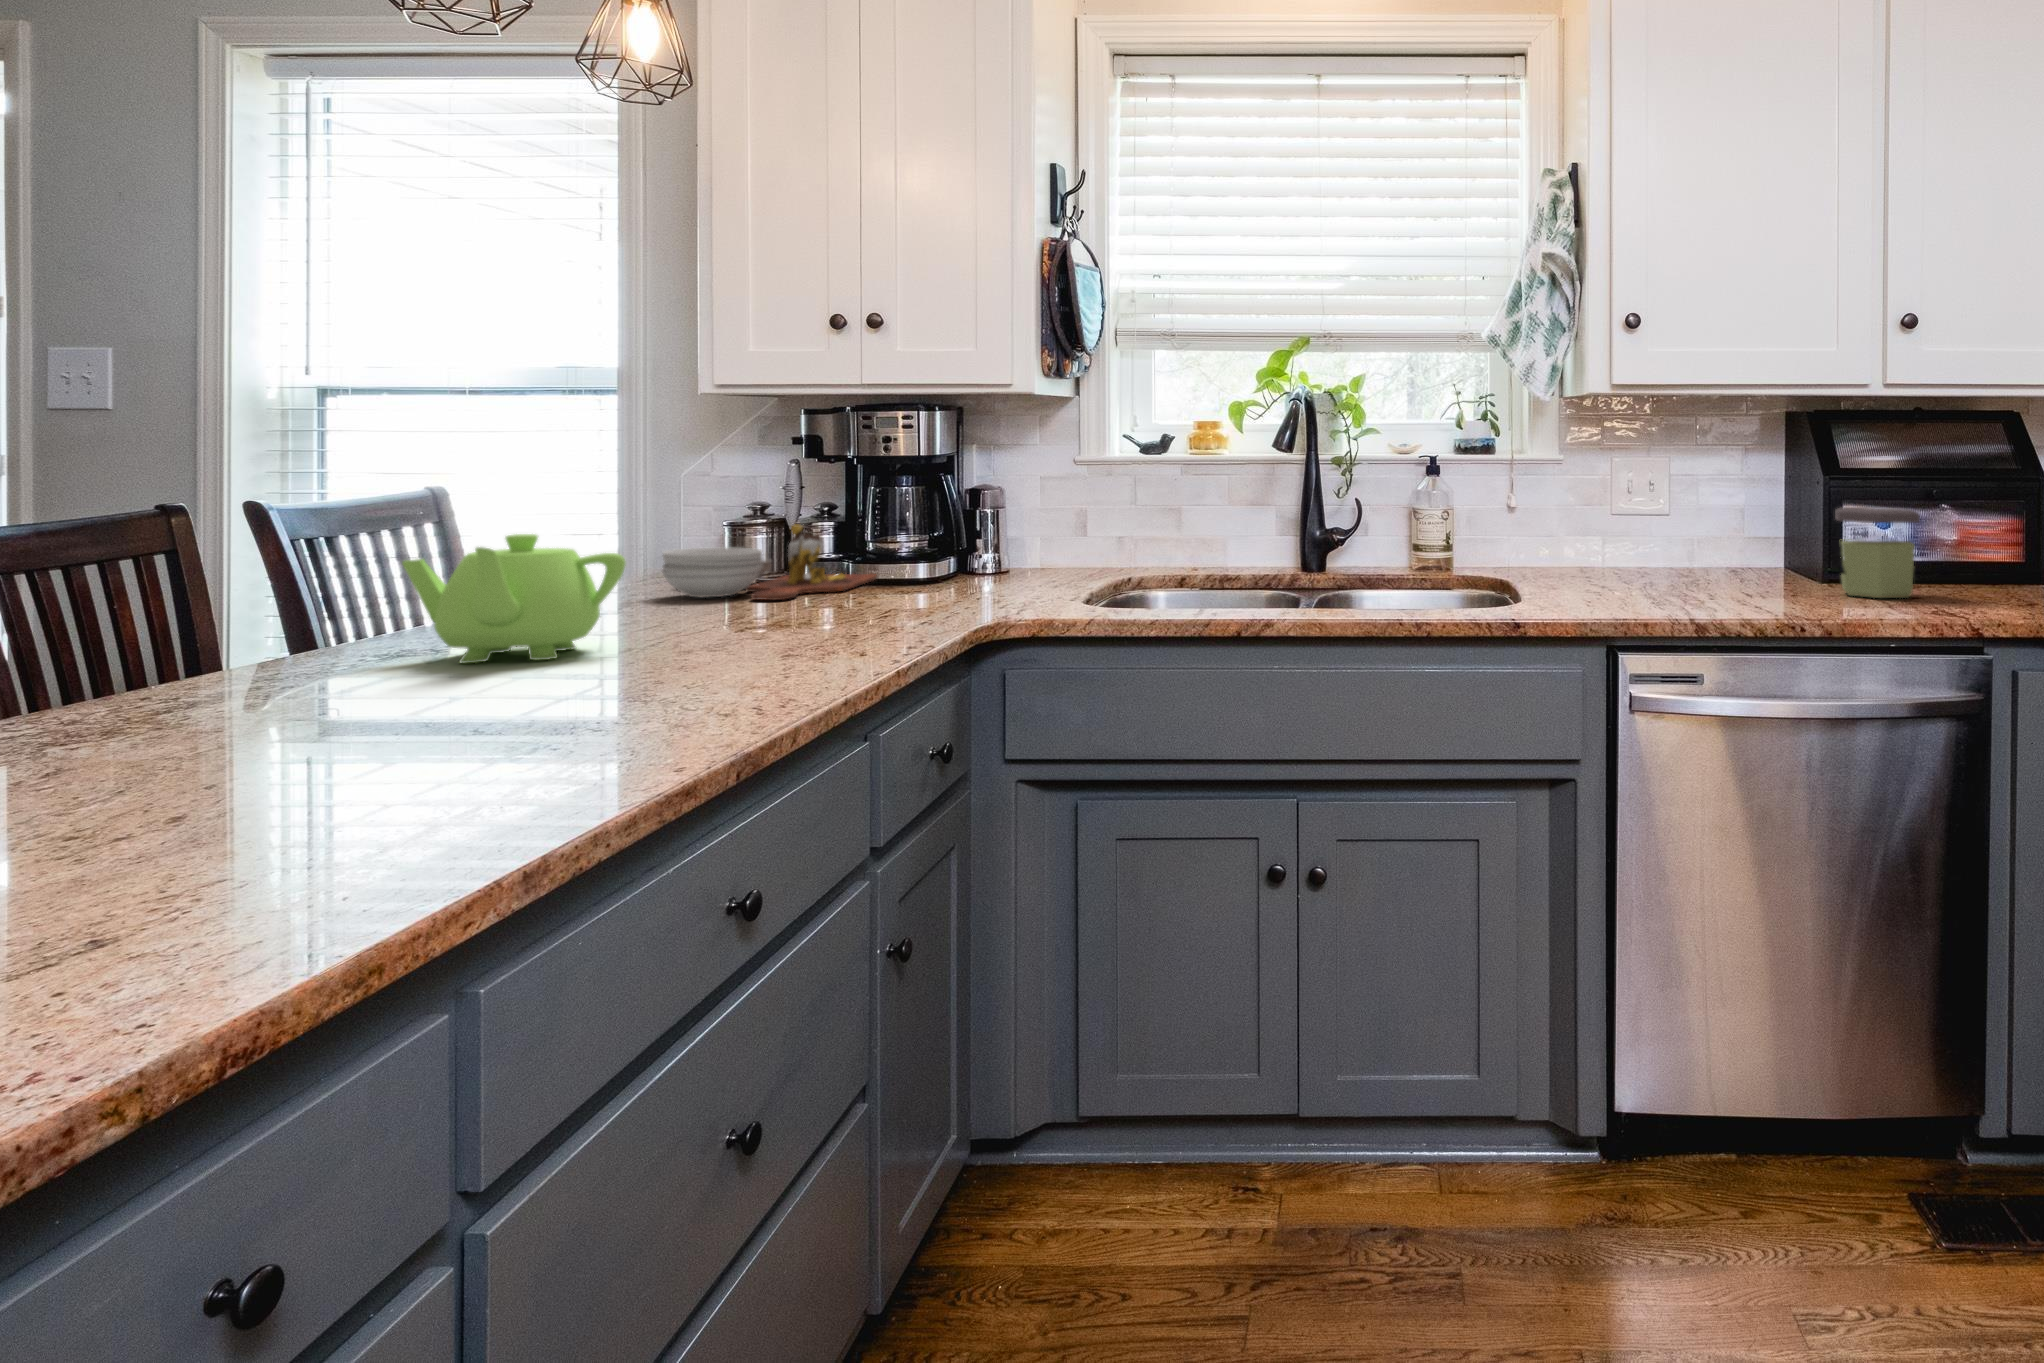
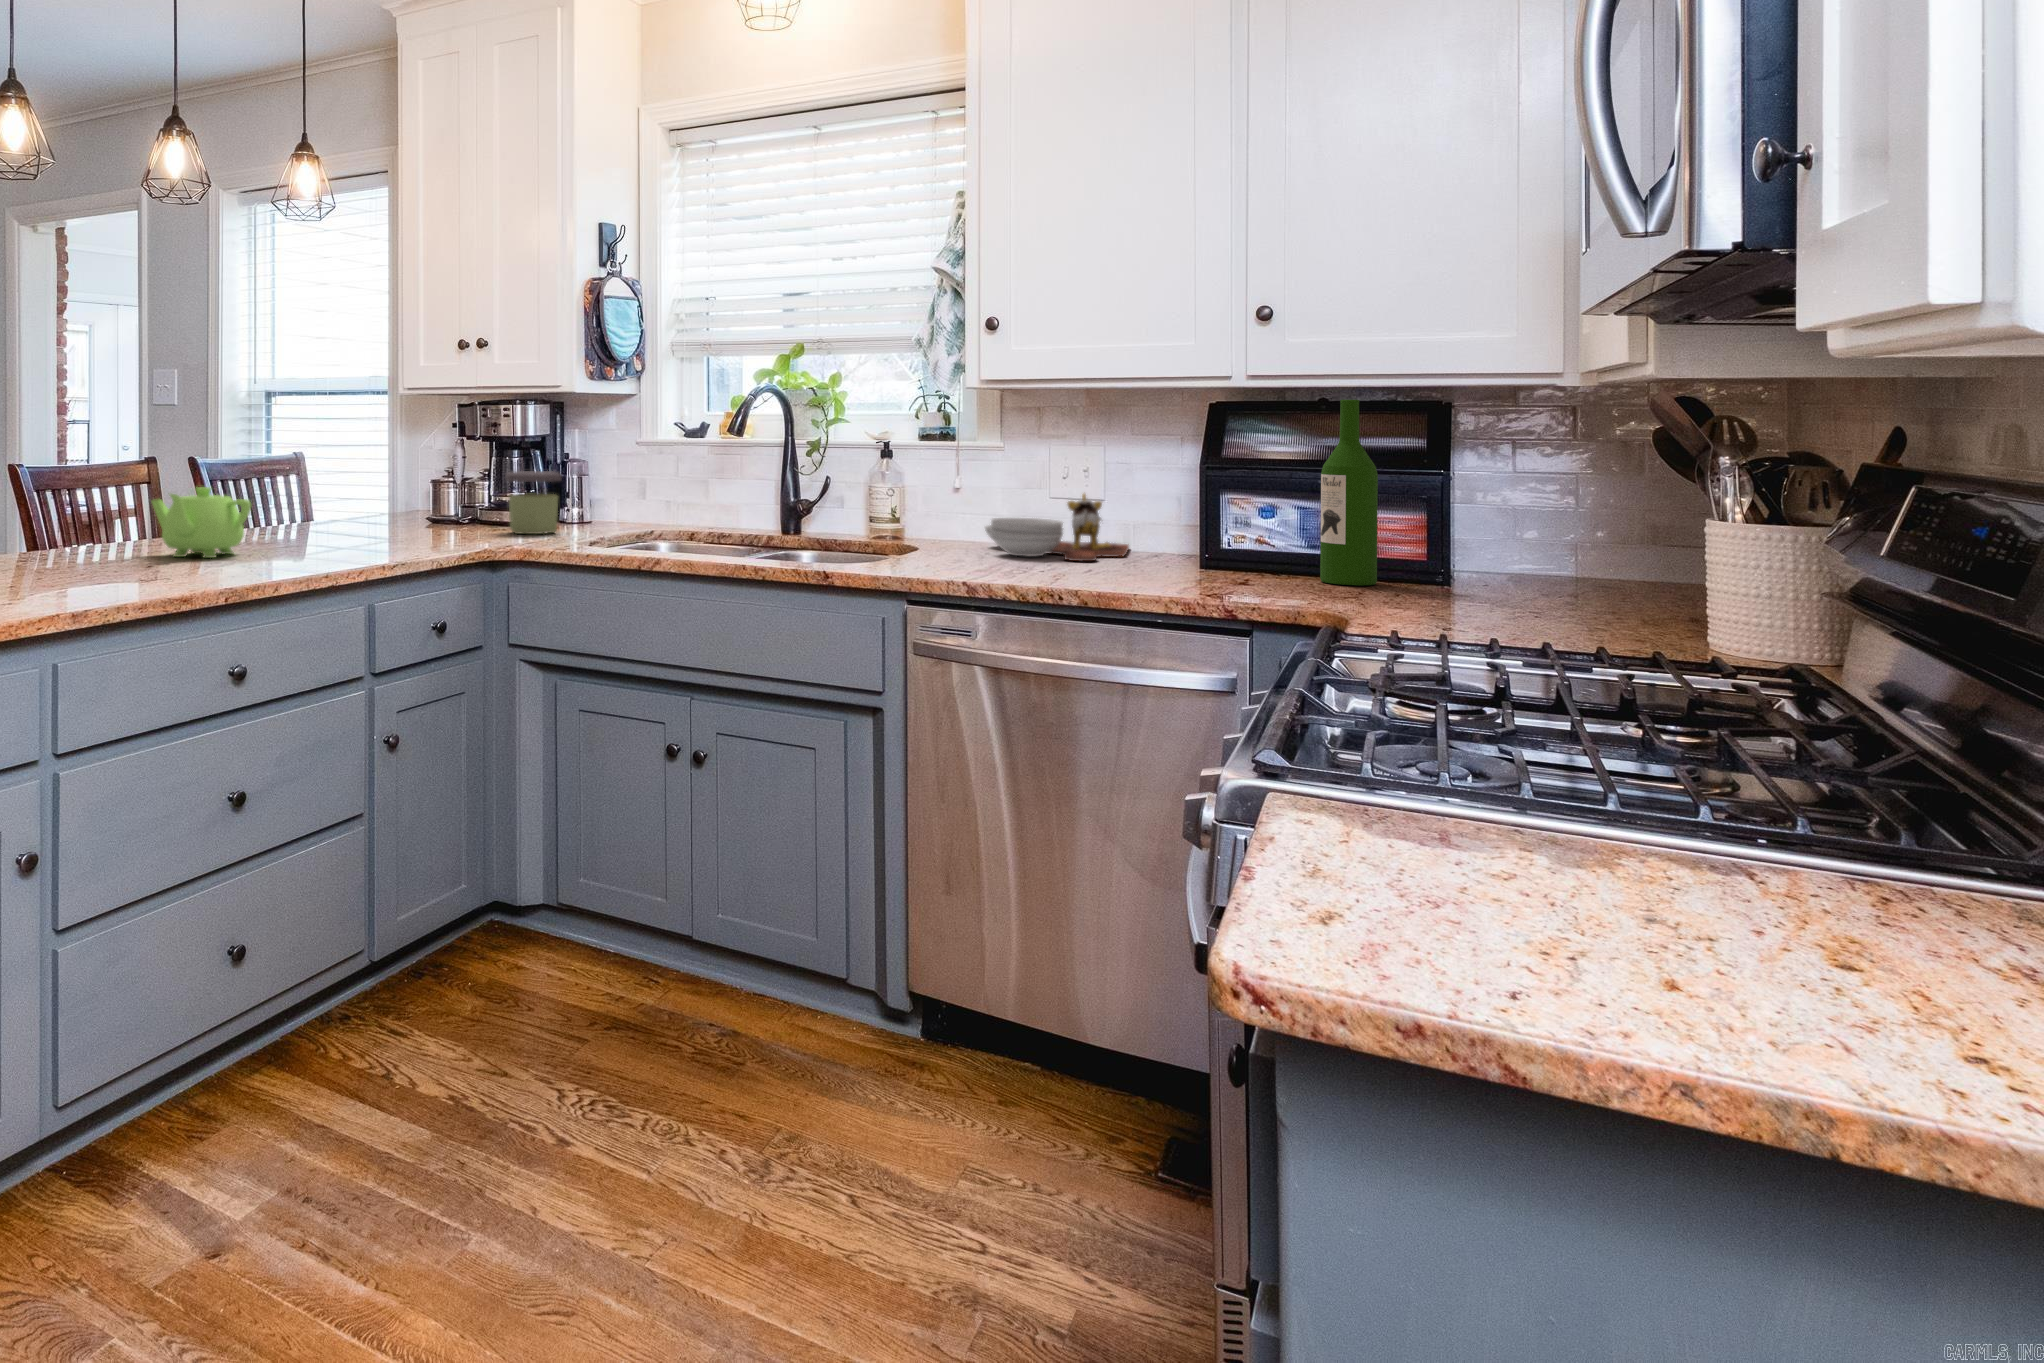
wine bottle: none [1959,410,2015,597] -> present [1320,400,1378,585]
jar: present [1835,507,1920,598] -> present [505,471,562,534]
cutting board: present [661,524,877,600] -> present [985,494,1129,561]

